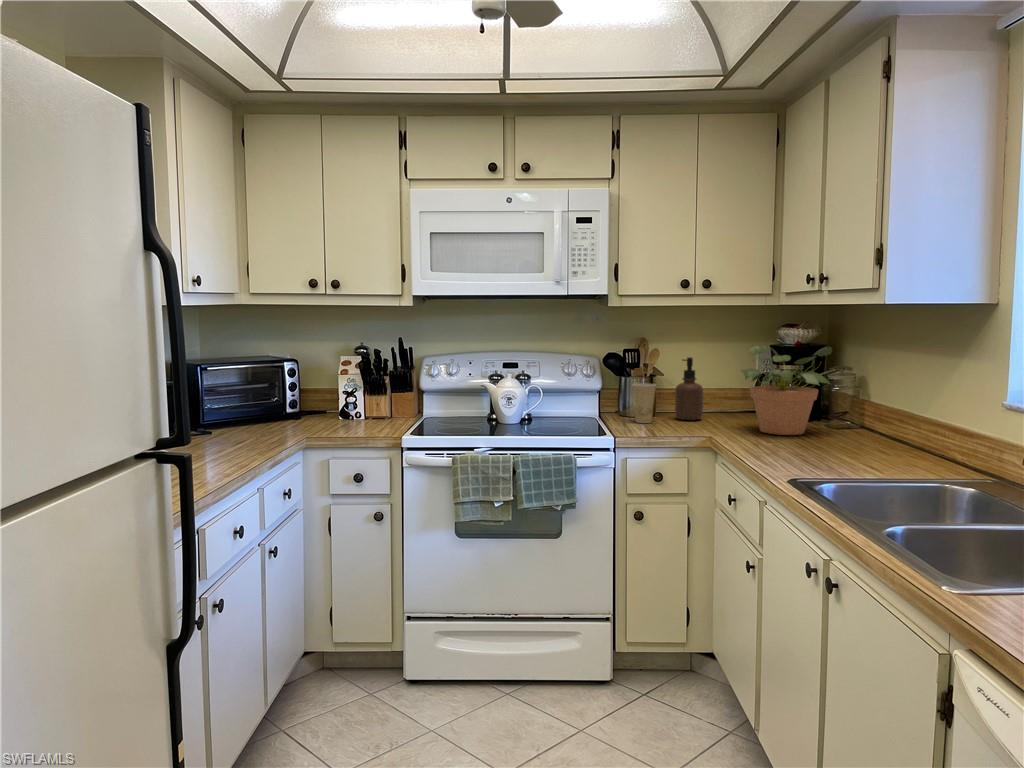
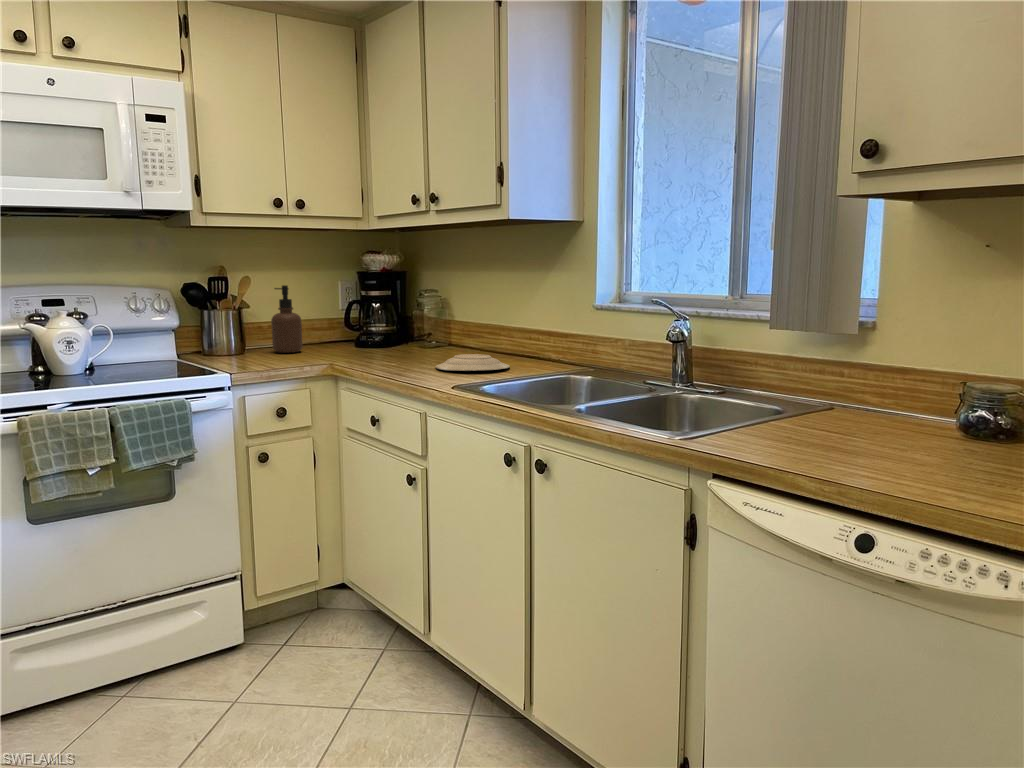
potted plant: present [741,345,836,435] -> none [344,270,440,357]
paper cup: present [632,383,656,423] -> none [227,315,255,359]
plate: none [814,442,908,465] -> present [435,354,510,371]

